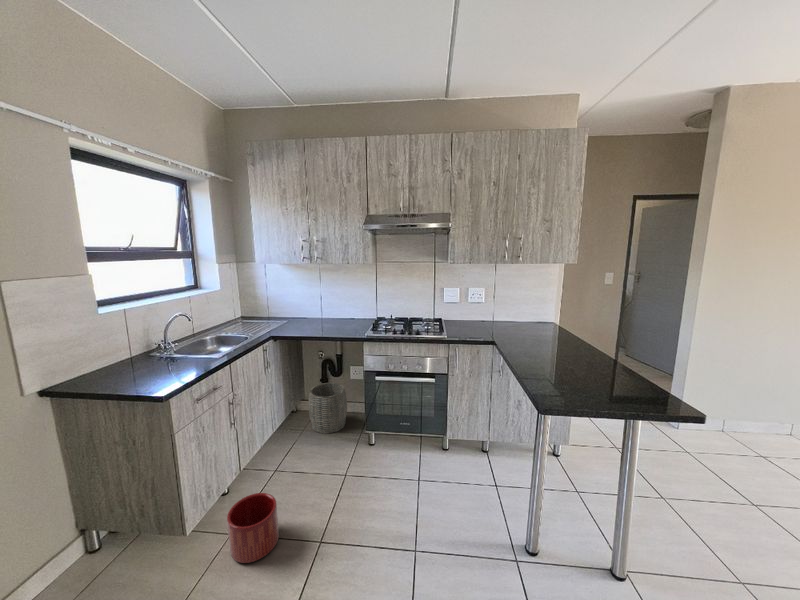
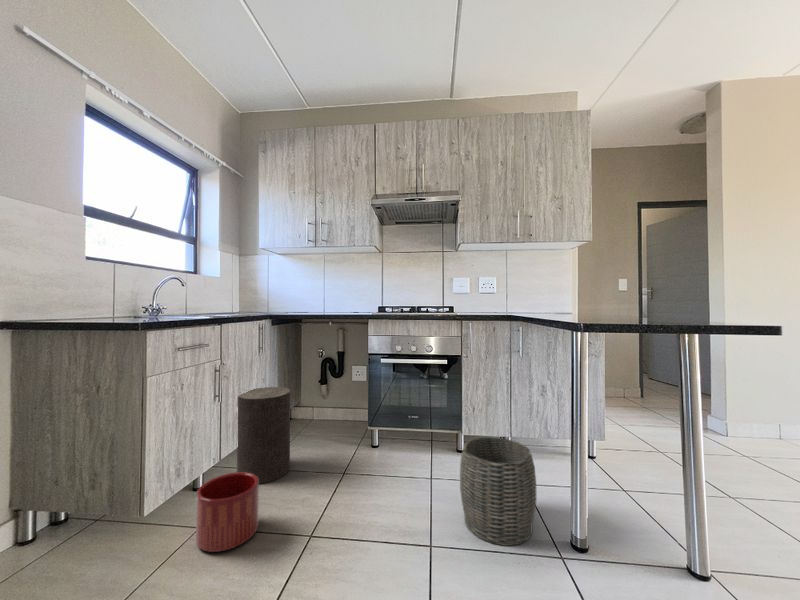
woven basket: present [309,383,347,434] -> present [460,437,537,546]
stool: none [251,400,300,487] -> present [237,387,290,484]

